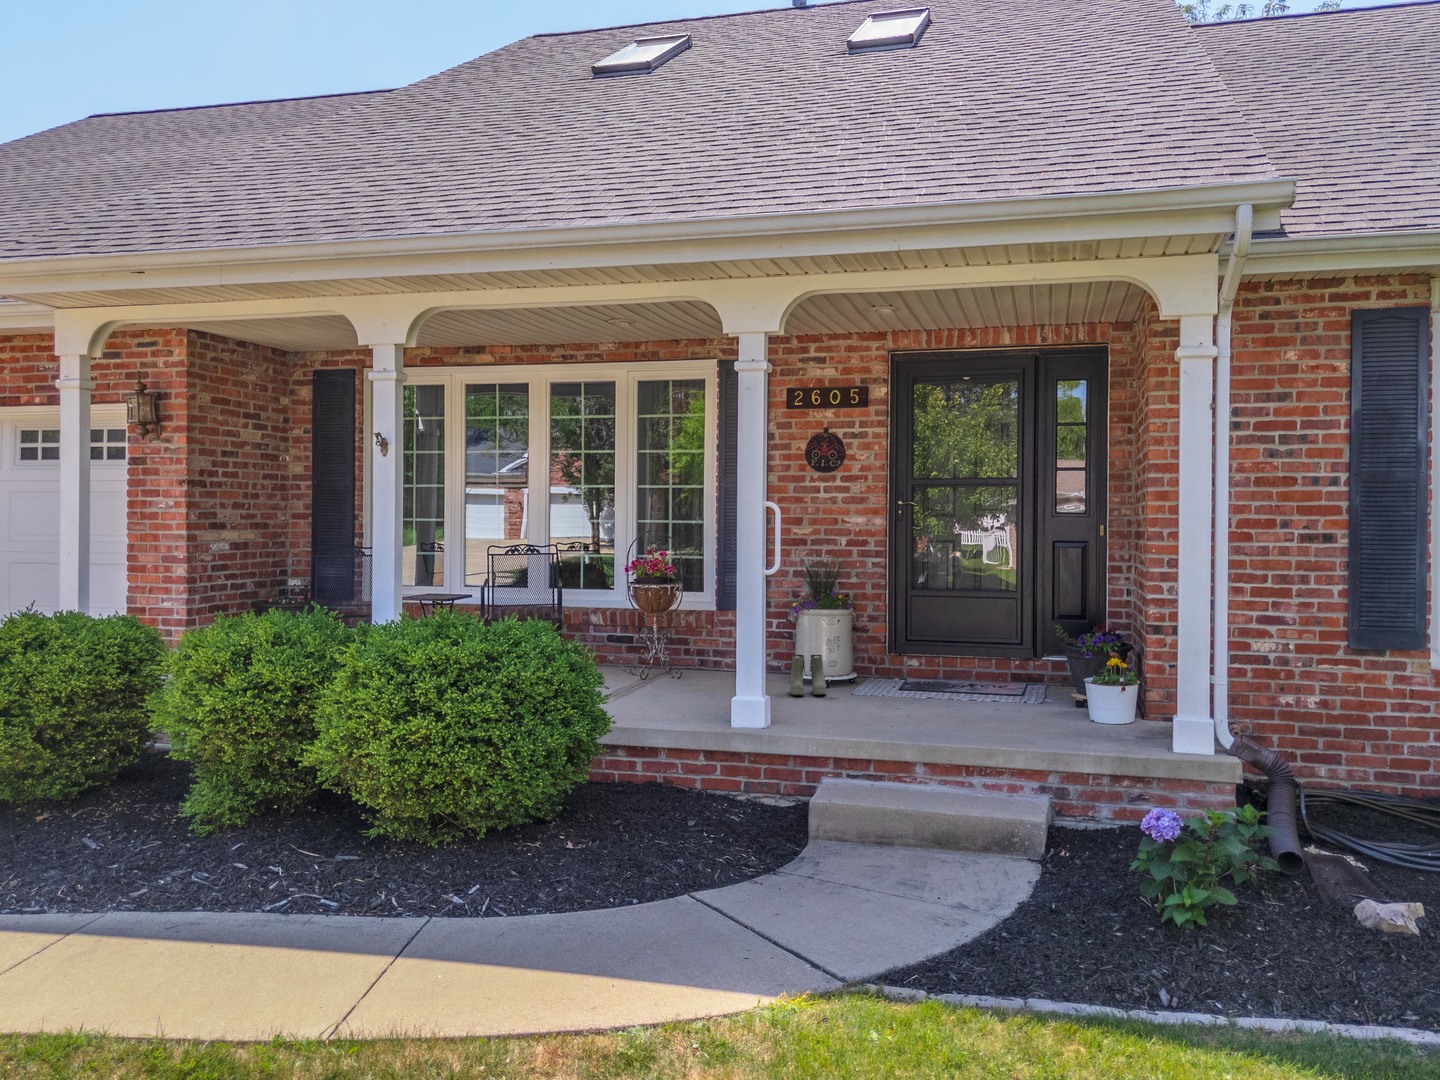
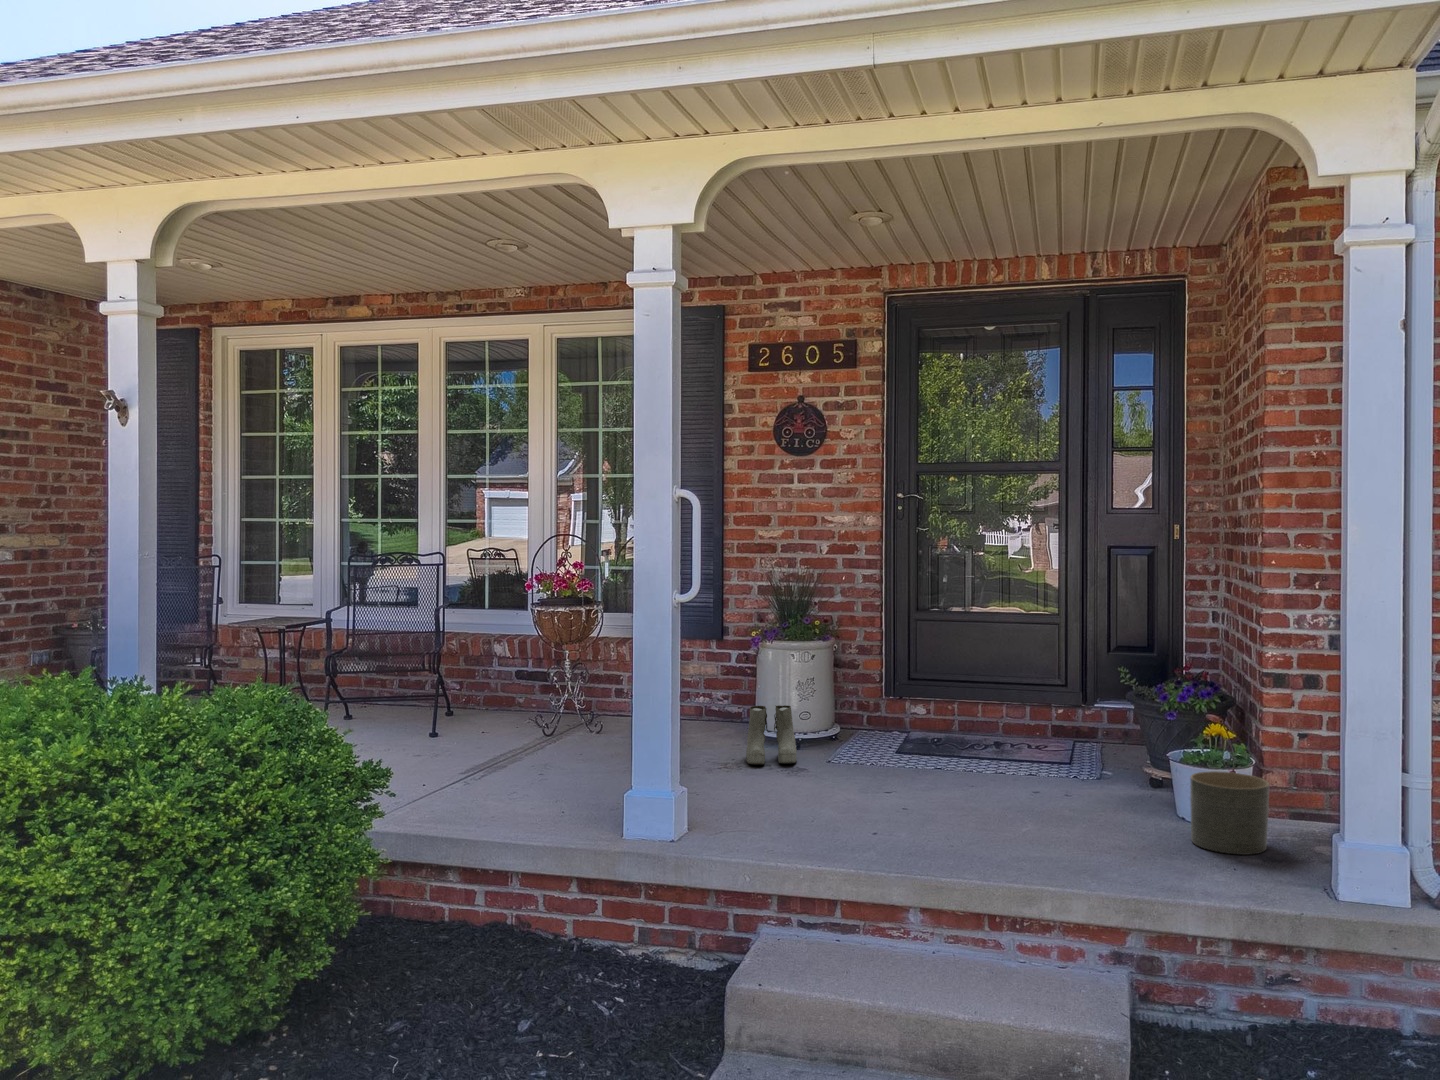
planter: none [1093,689,1143,740] -> present [1190,771,1269,855]

